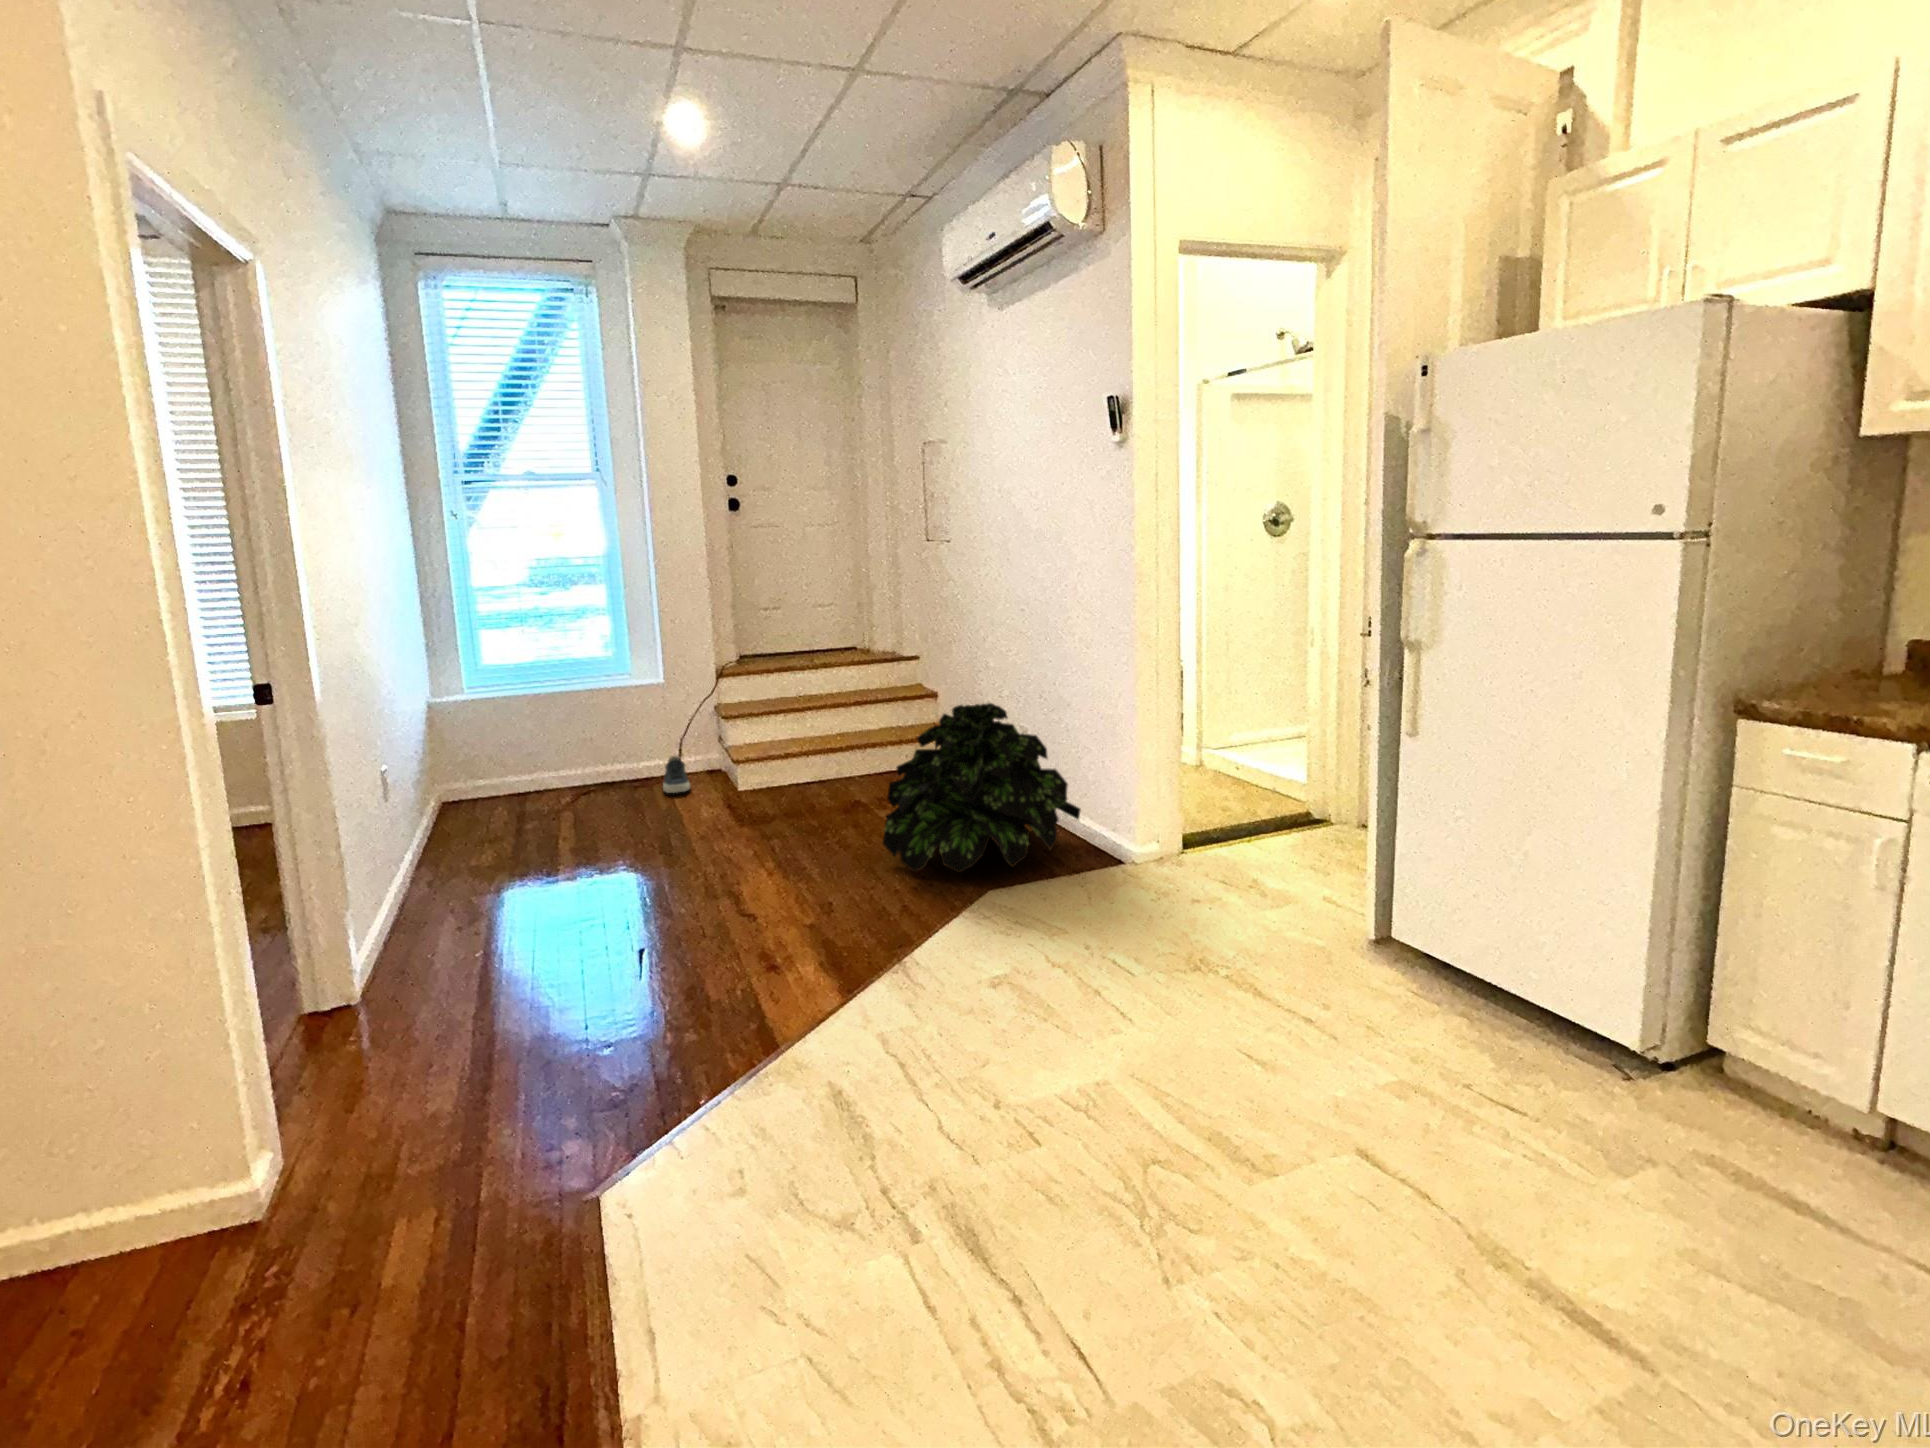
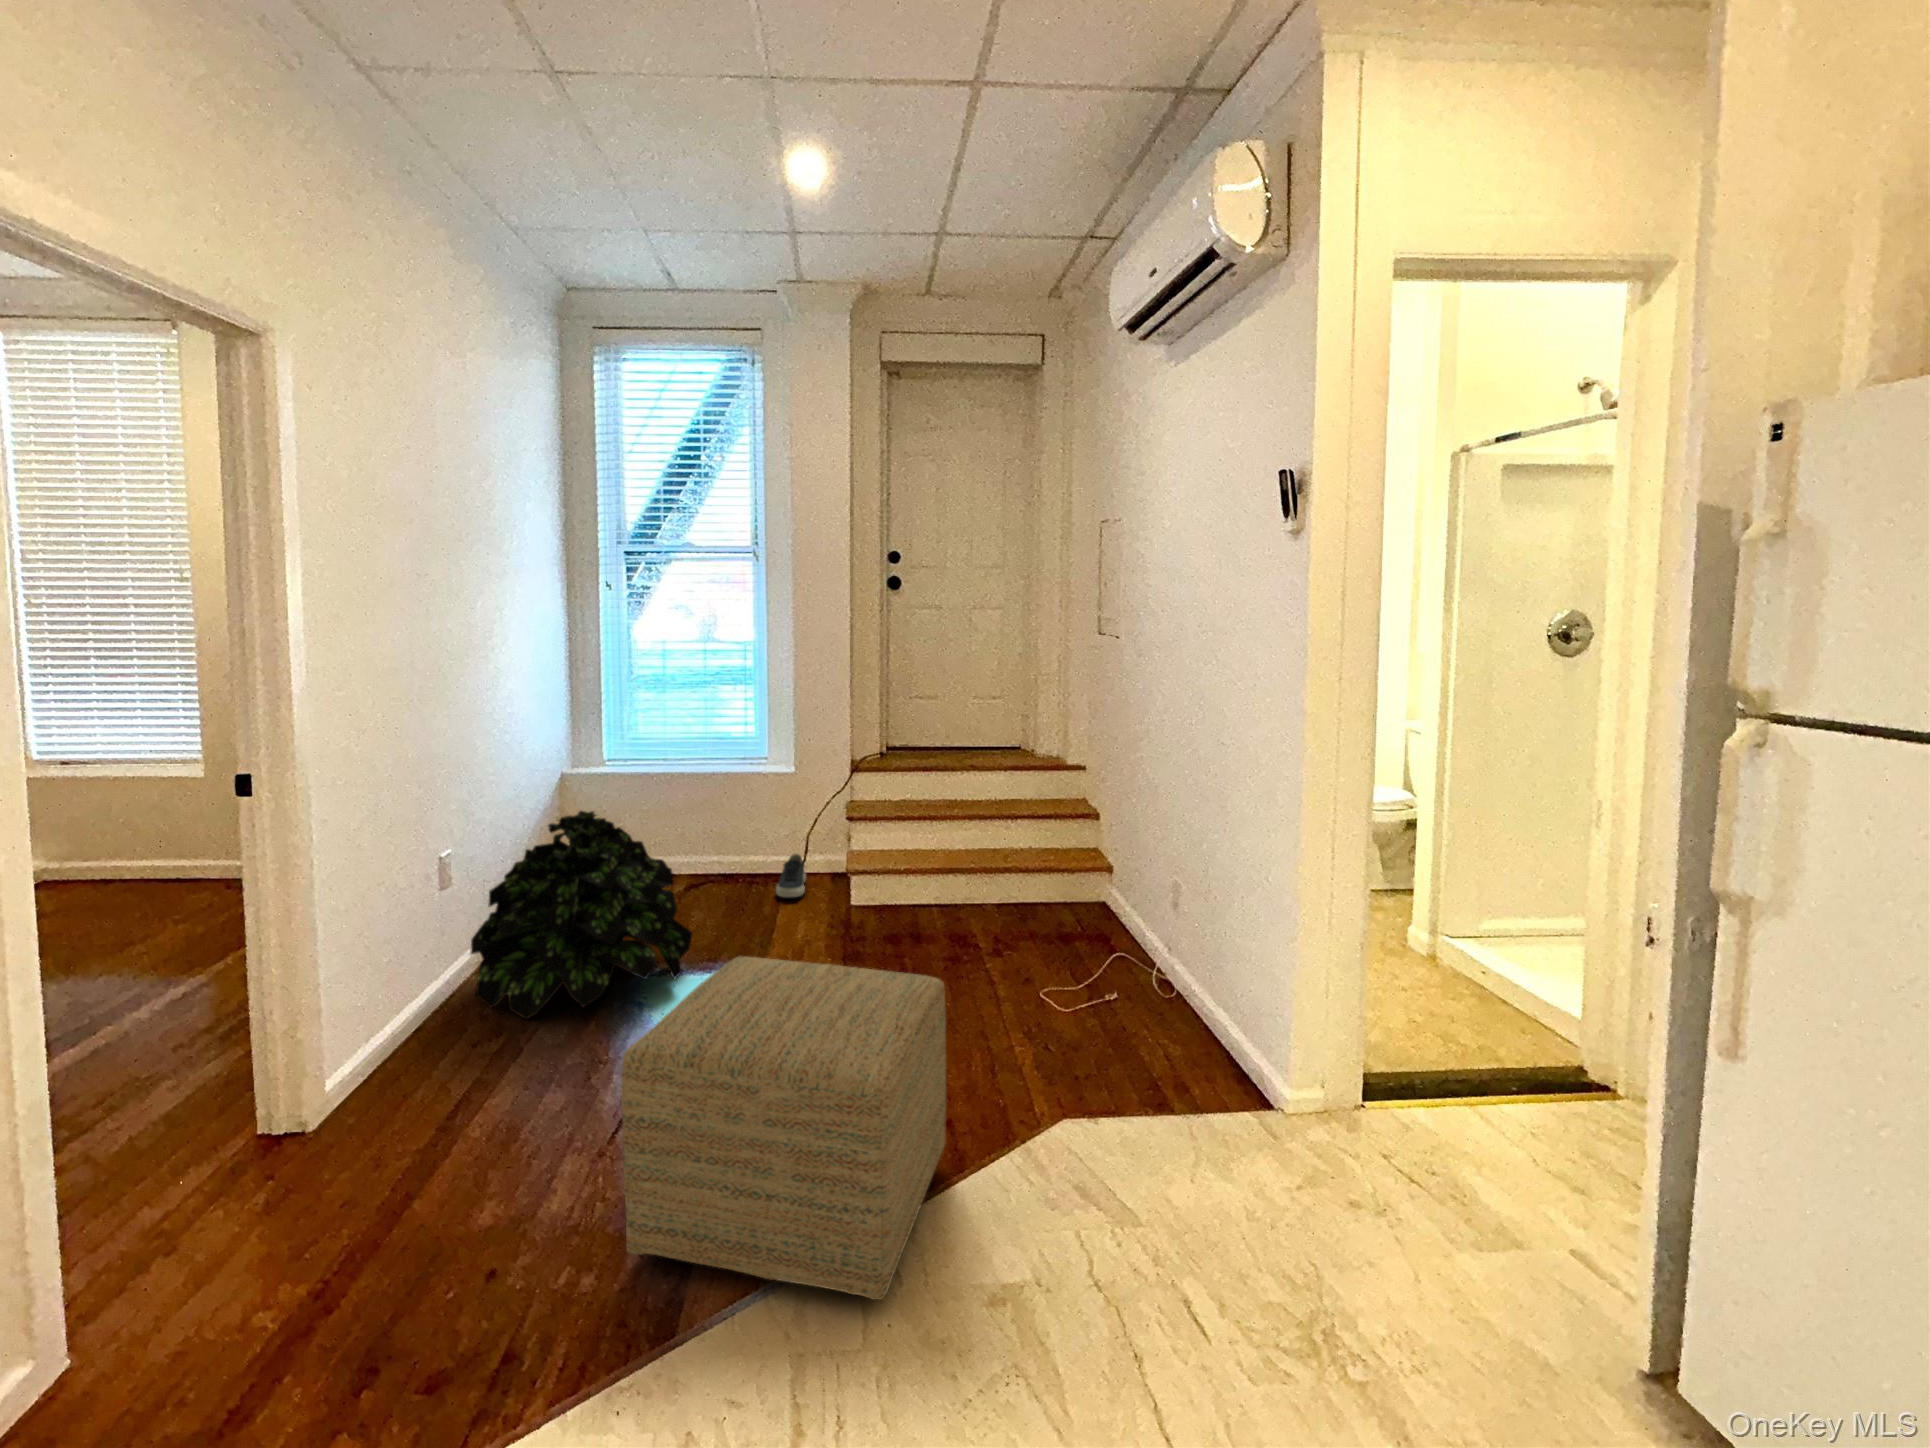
potted plant: present [883,703,1081,873] -> present [470,810,693,1019]
ottoman: none [696,792,921,1019] -> present [621,956,946,1300]

